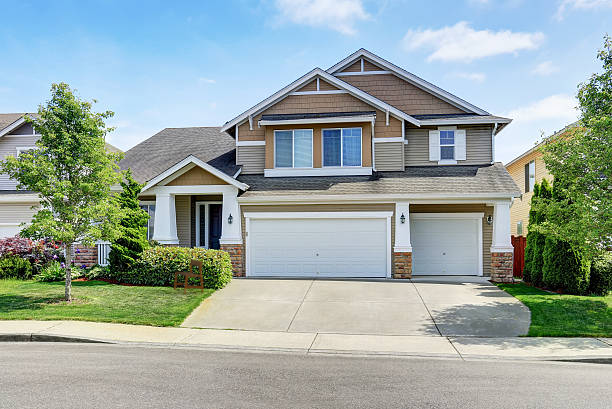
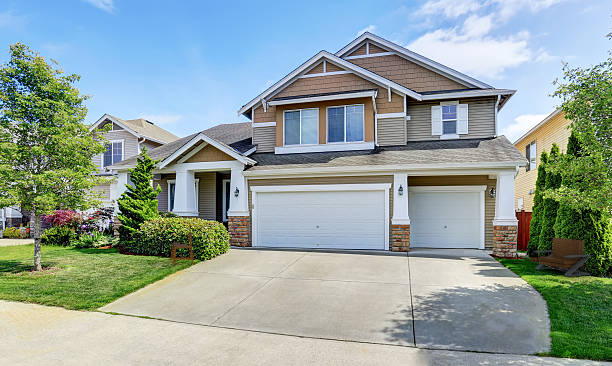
lounge chair: none [526,263,571,295] -> present [534,237,591,276]

